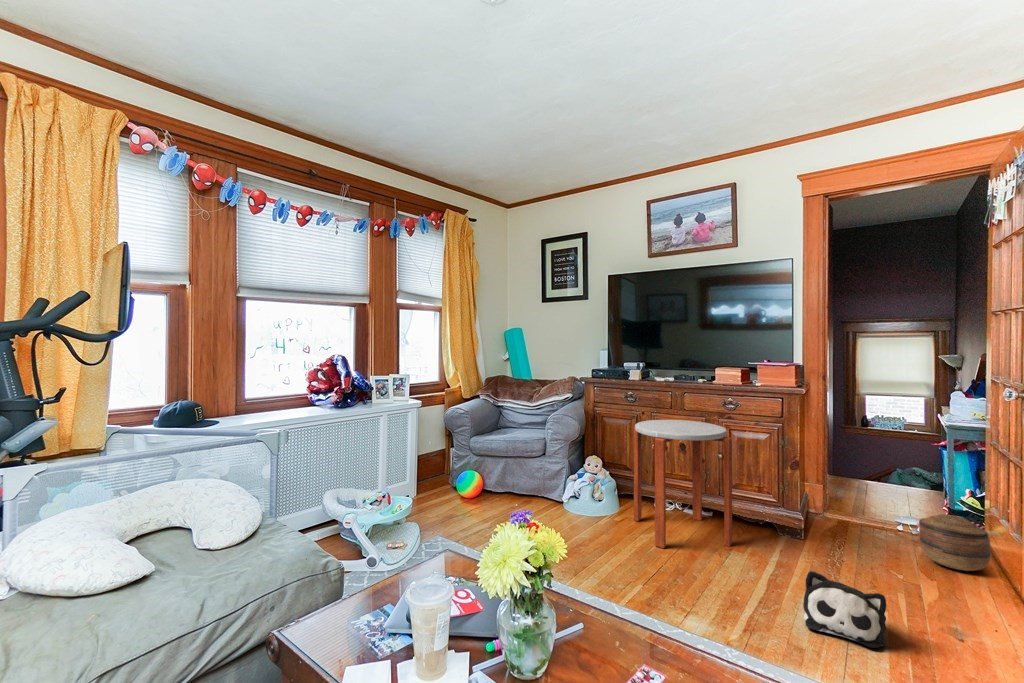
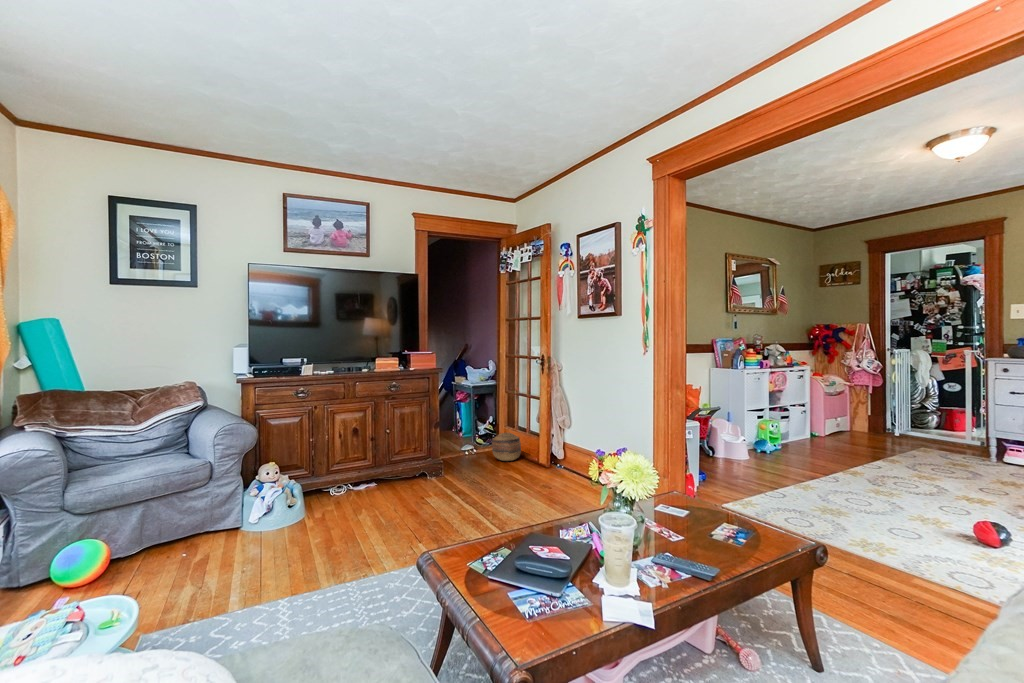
side table: present [634,420,732,548] -> none [334,405,422,516]
plush toy: present [803,571,886,648] -> none [503,474,546,510]

